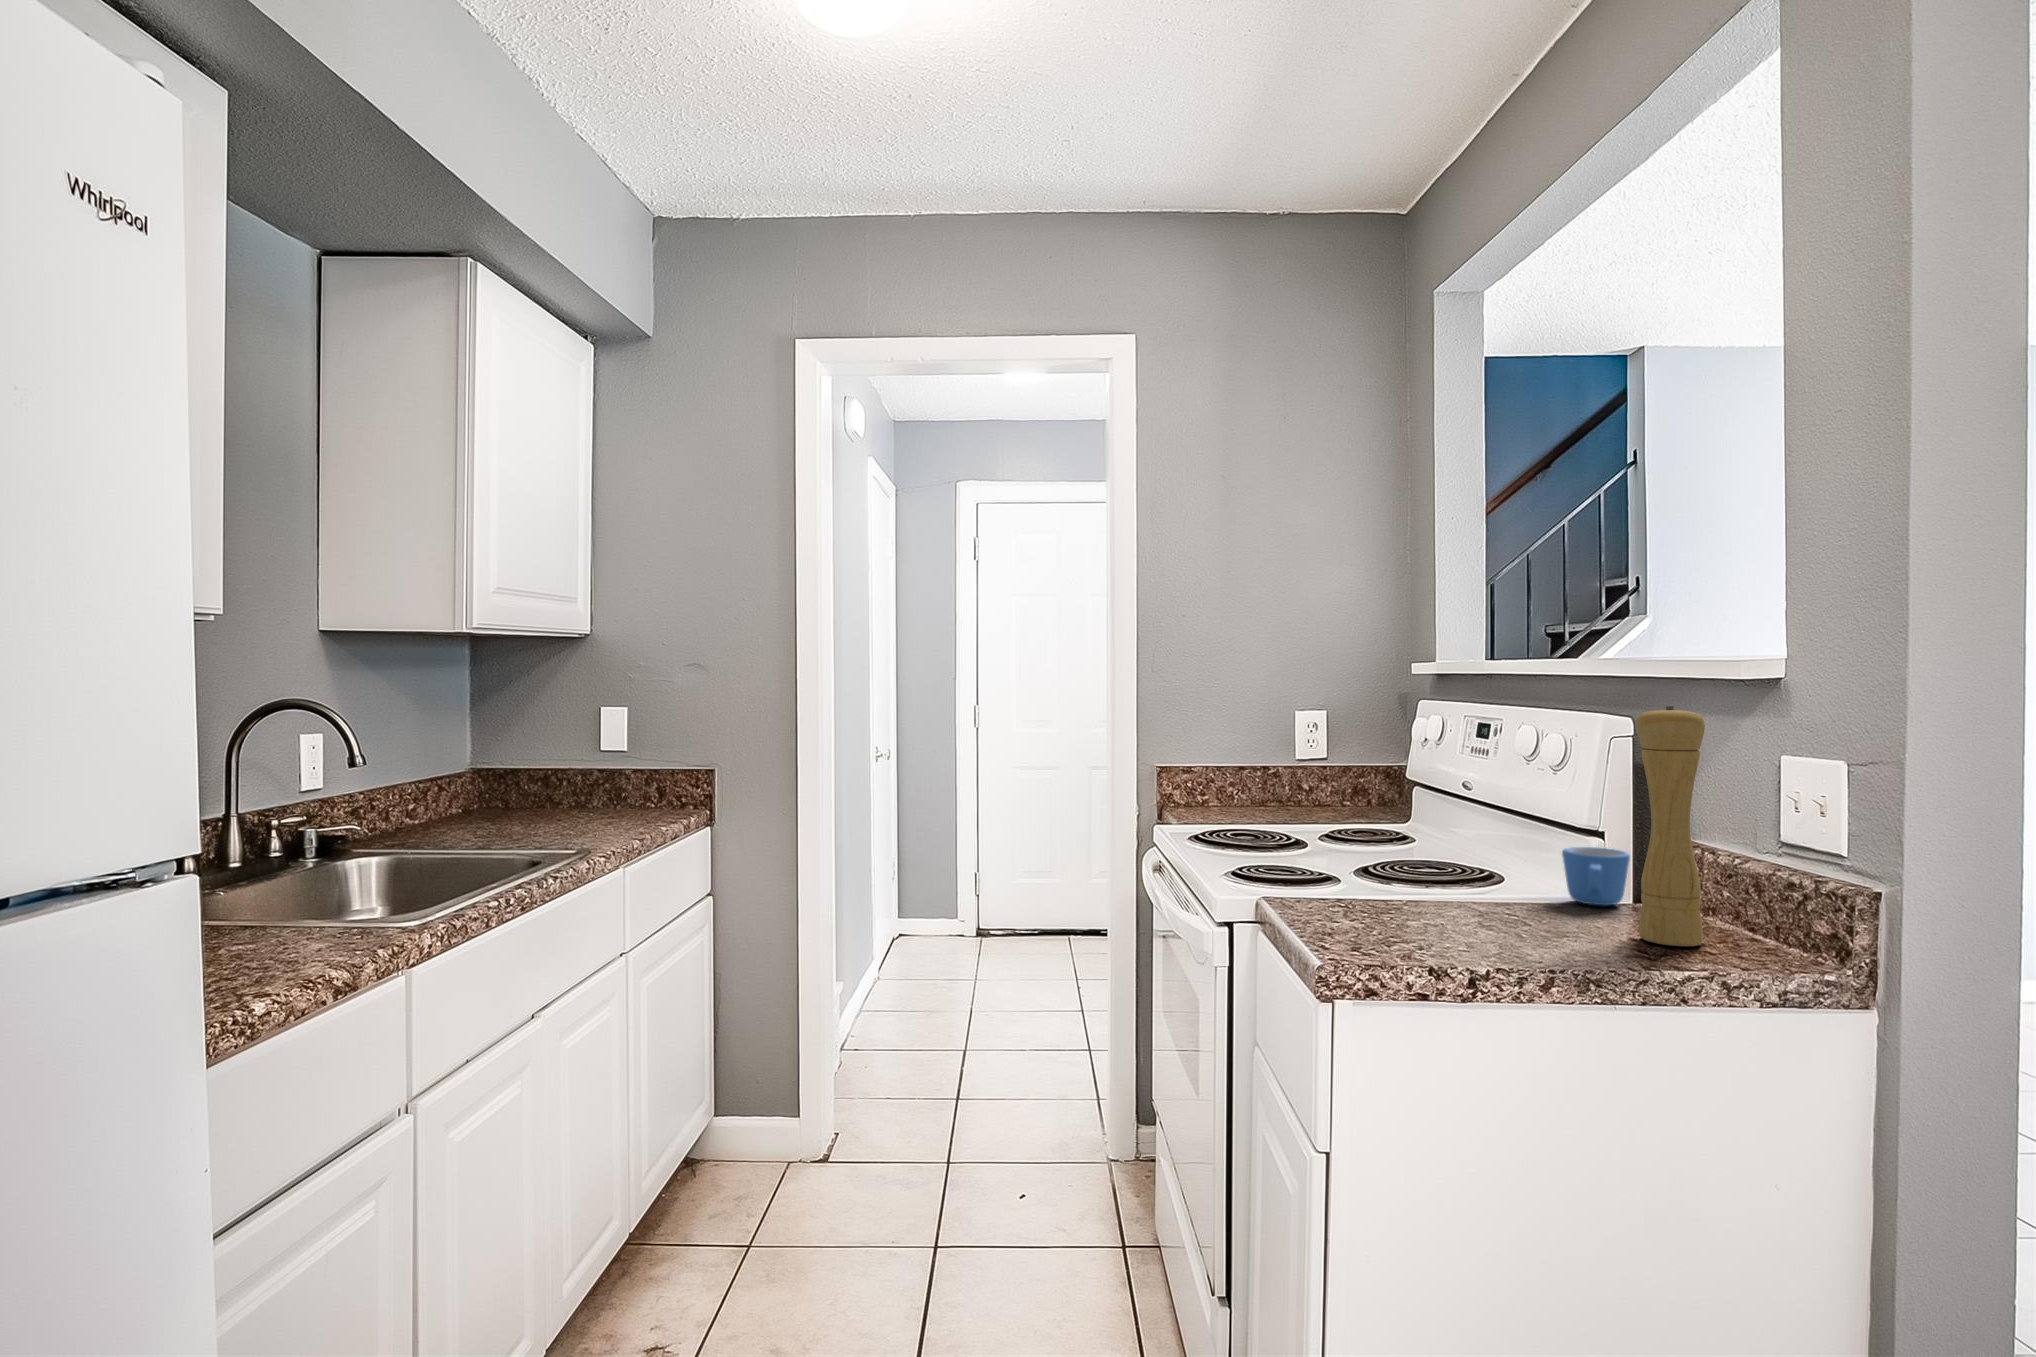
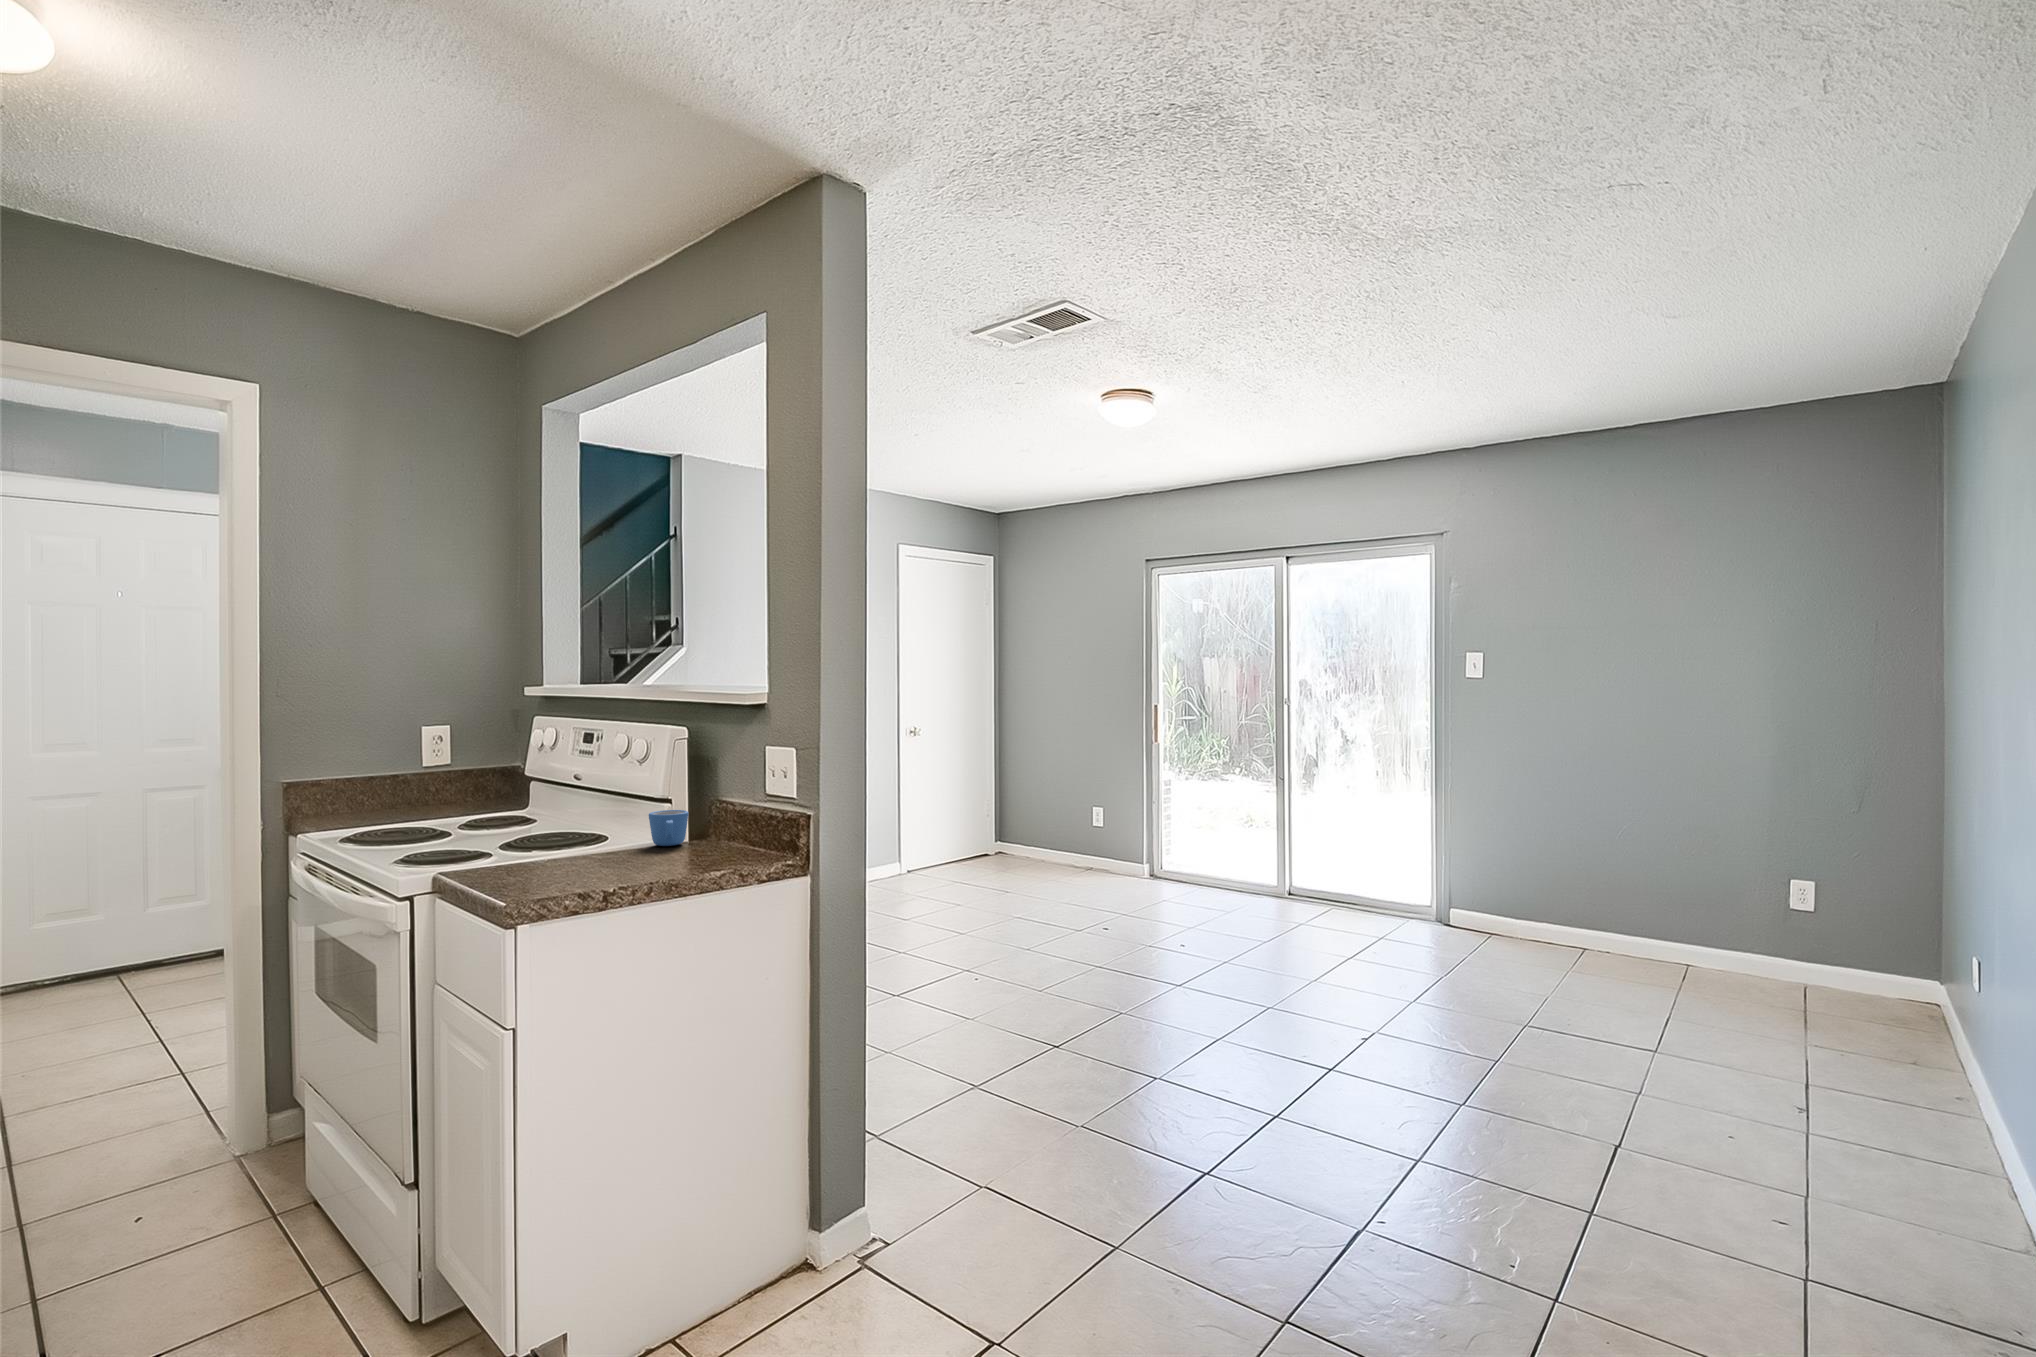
pepper mill: present [1636,706,1705,946] -> none [694,722,730,860]

